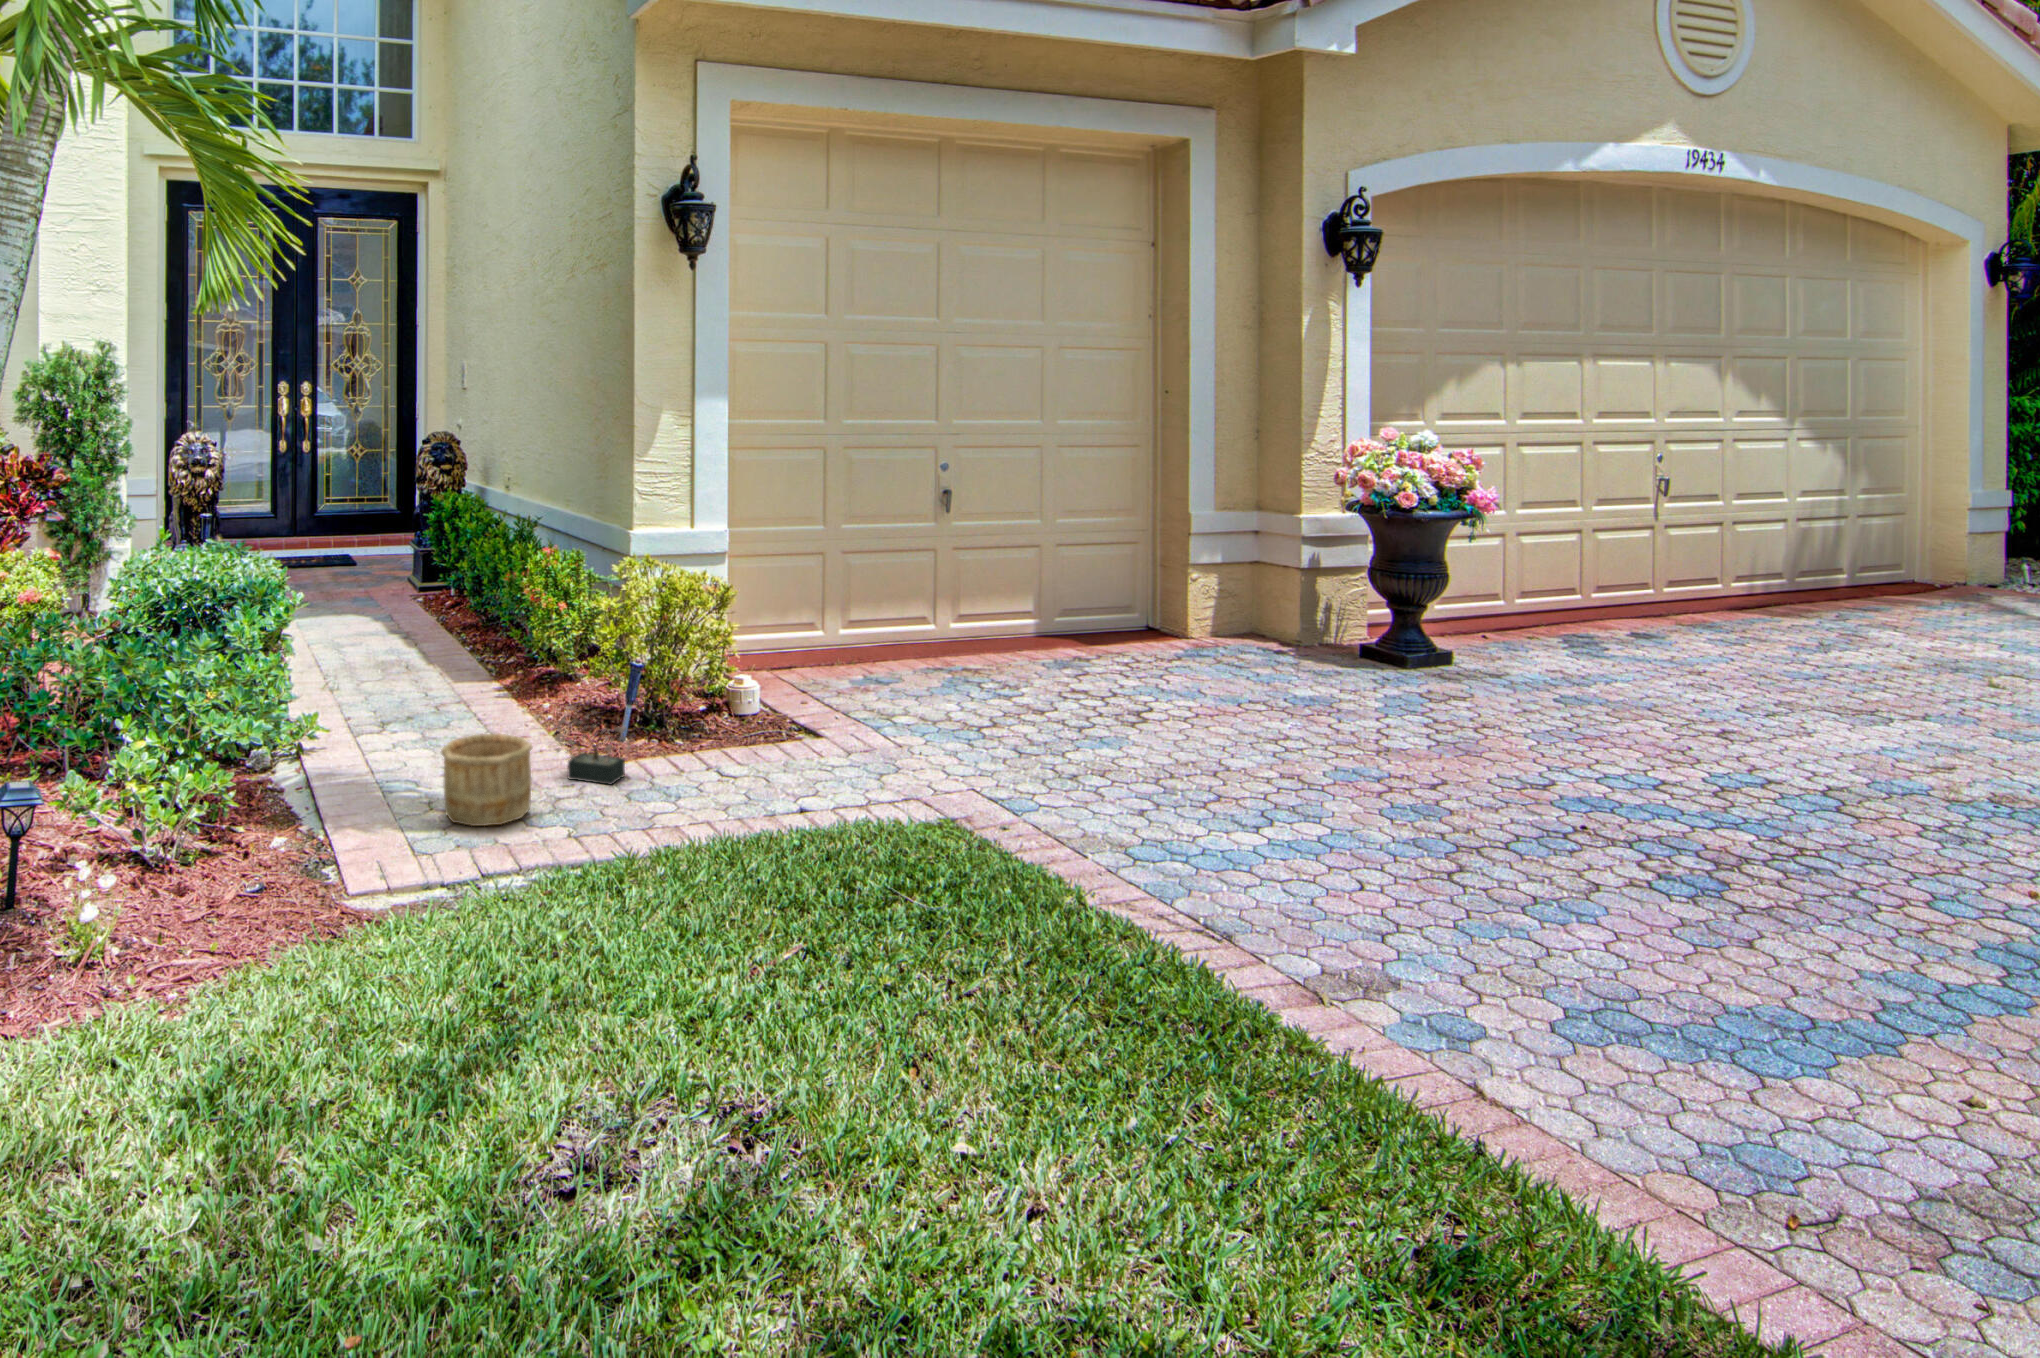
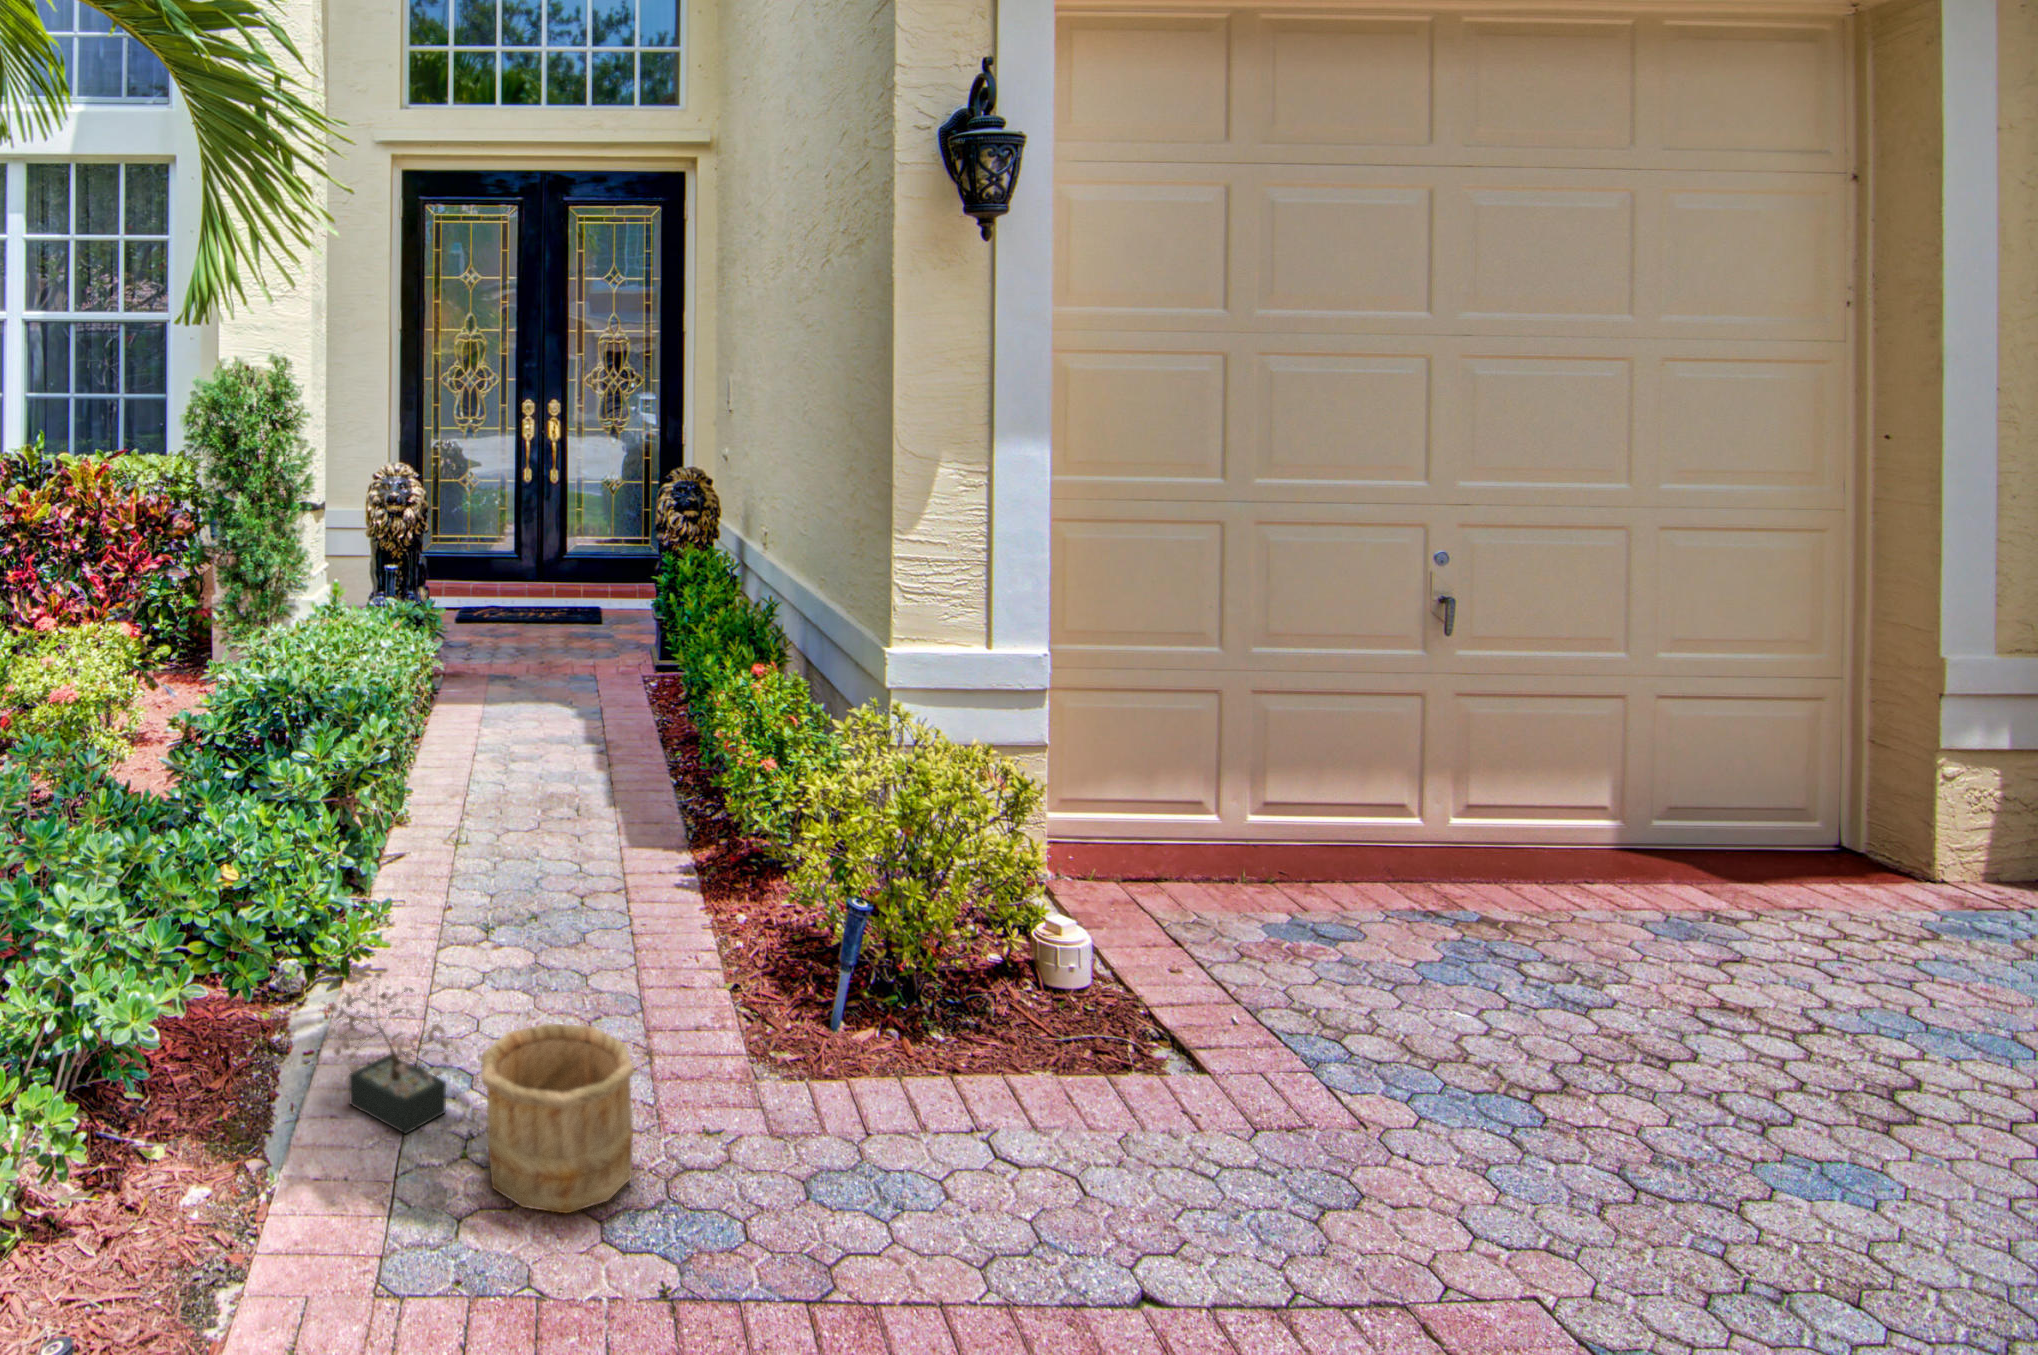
decorative plant: present [555,706,632,784] -> present [328,969,461,1133]

